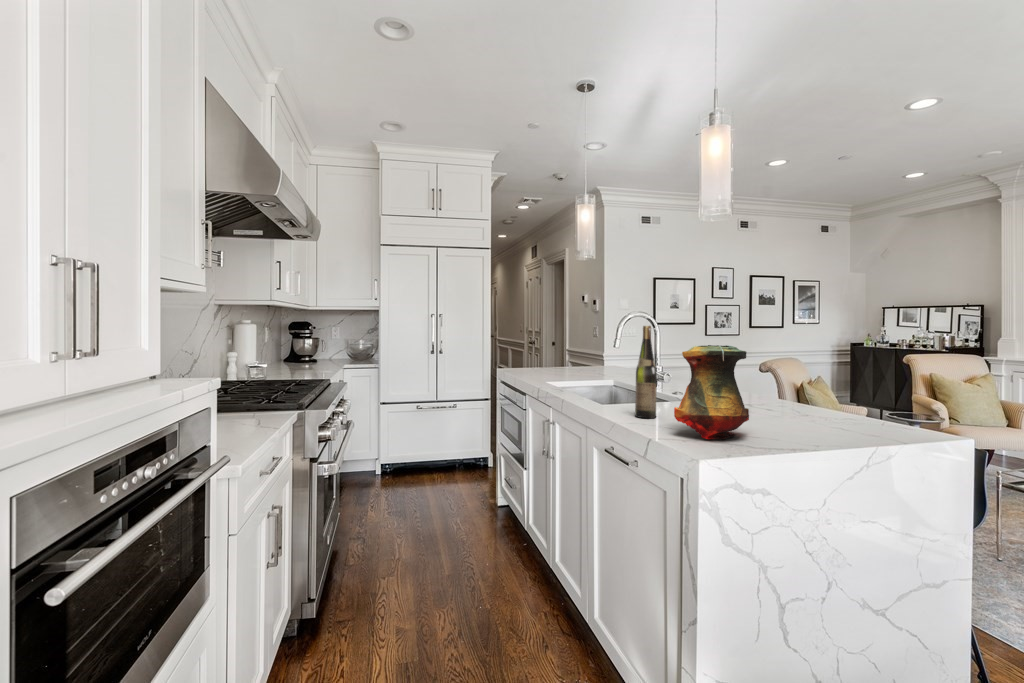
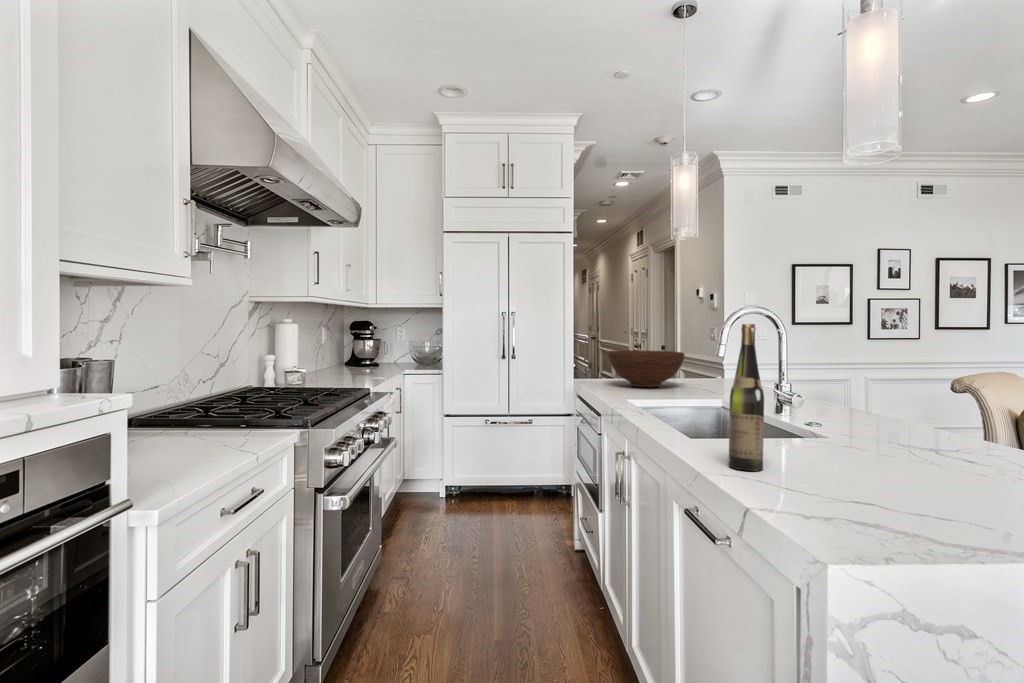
fruit bowl: none [527,345,584,373] -> present [608,350,685,387]
vase: present [674,345,749,439] -> none [784,358,931,528]

